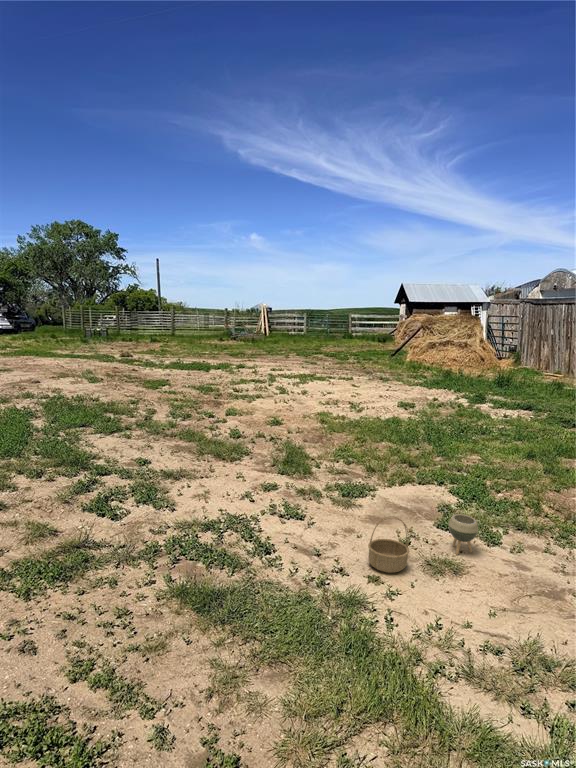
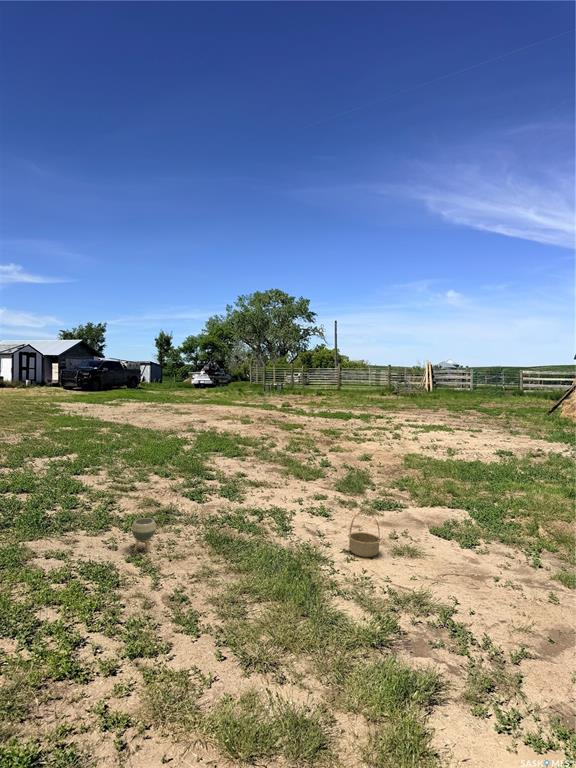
planter: present [449,514,478,555] -> present [132,518,156,552]

